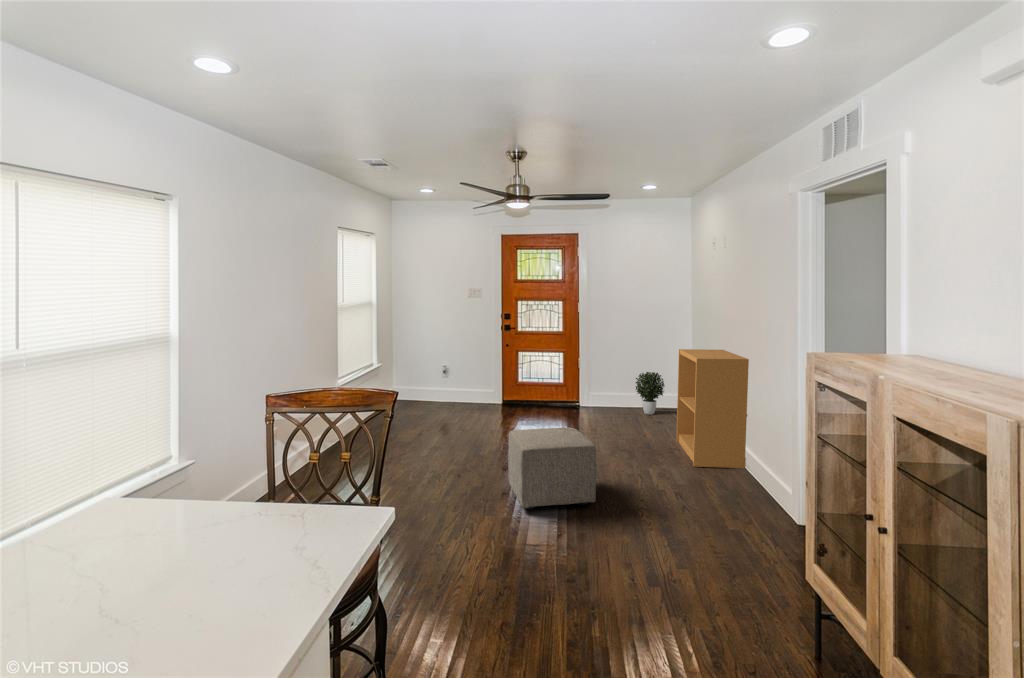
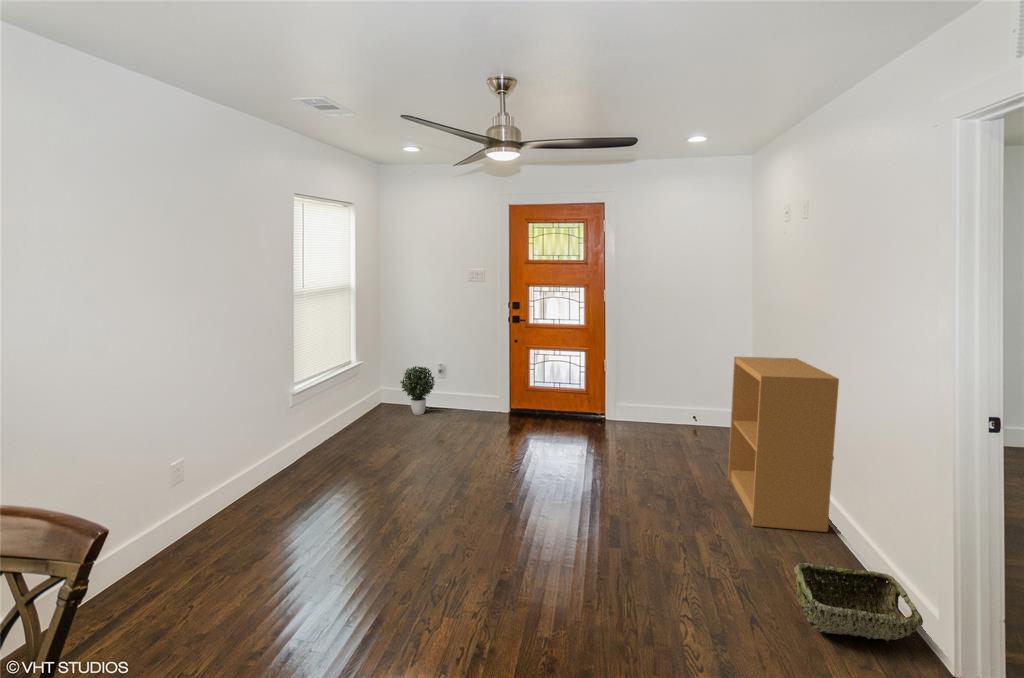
potted plant: present [636,372,665,415] -> present [400,366,435,415]
ottoman: present [508,428,596,509] -> none [486,474,606,604]
woven basket: none [718,475,795,517] -> present [794,563,923,641]

